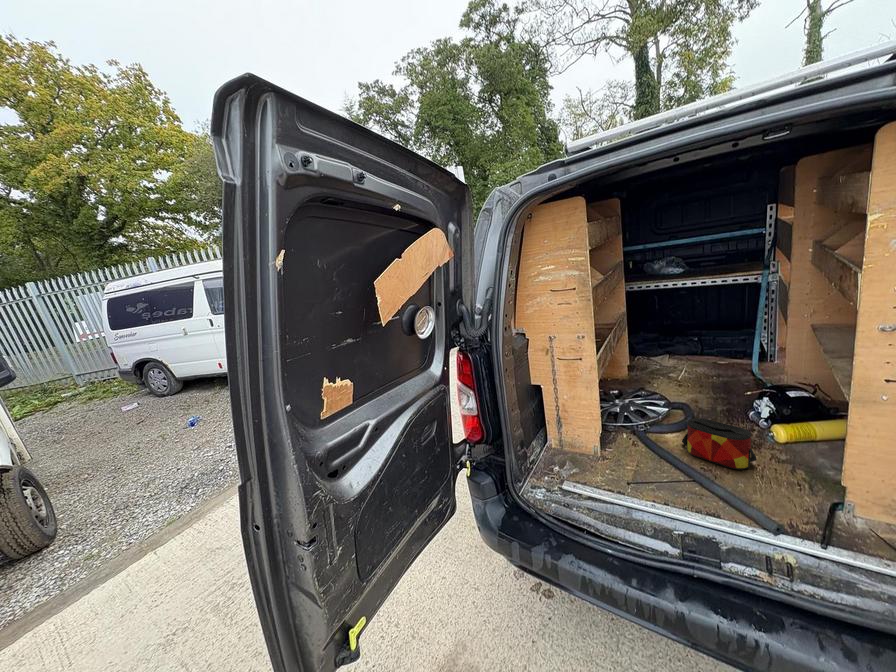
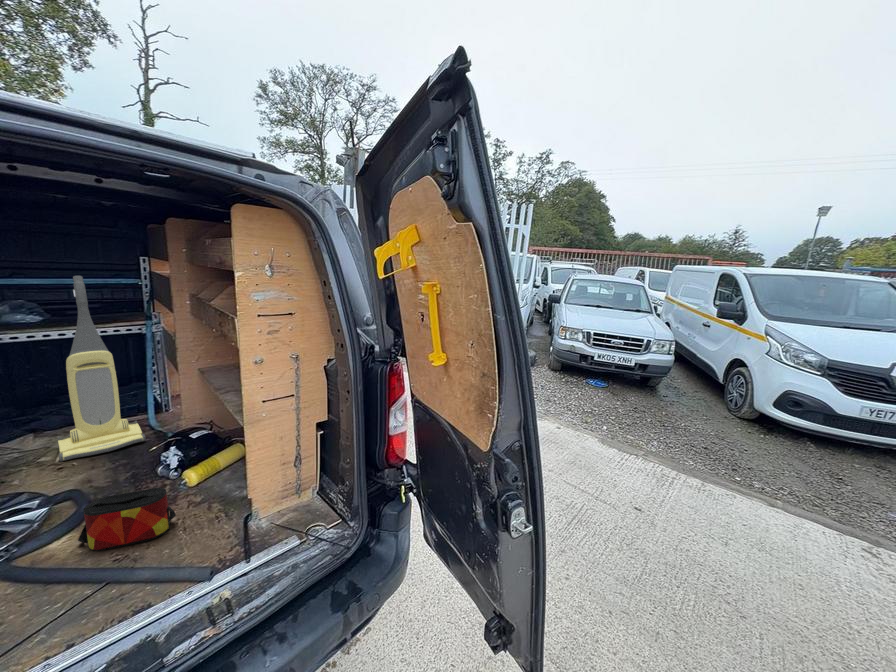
vacuum cleaner: none [680,233,745,384] -> present [57,276,145,462]

